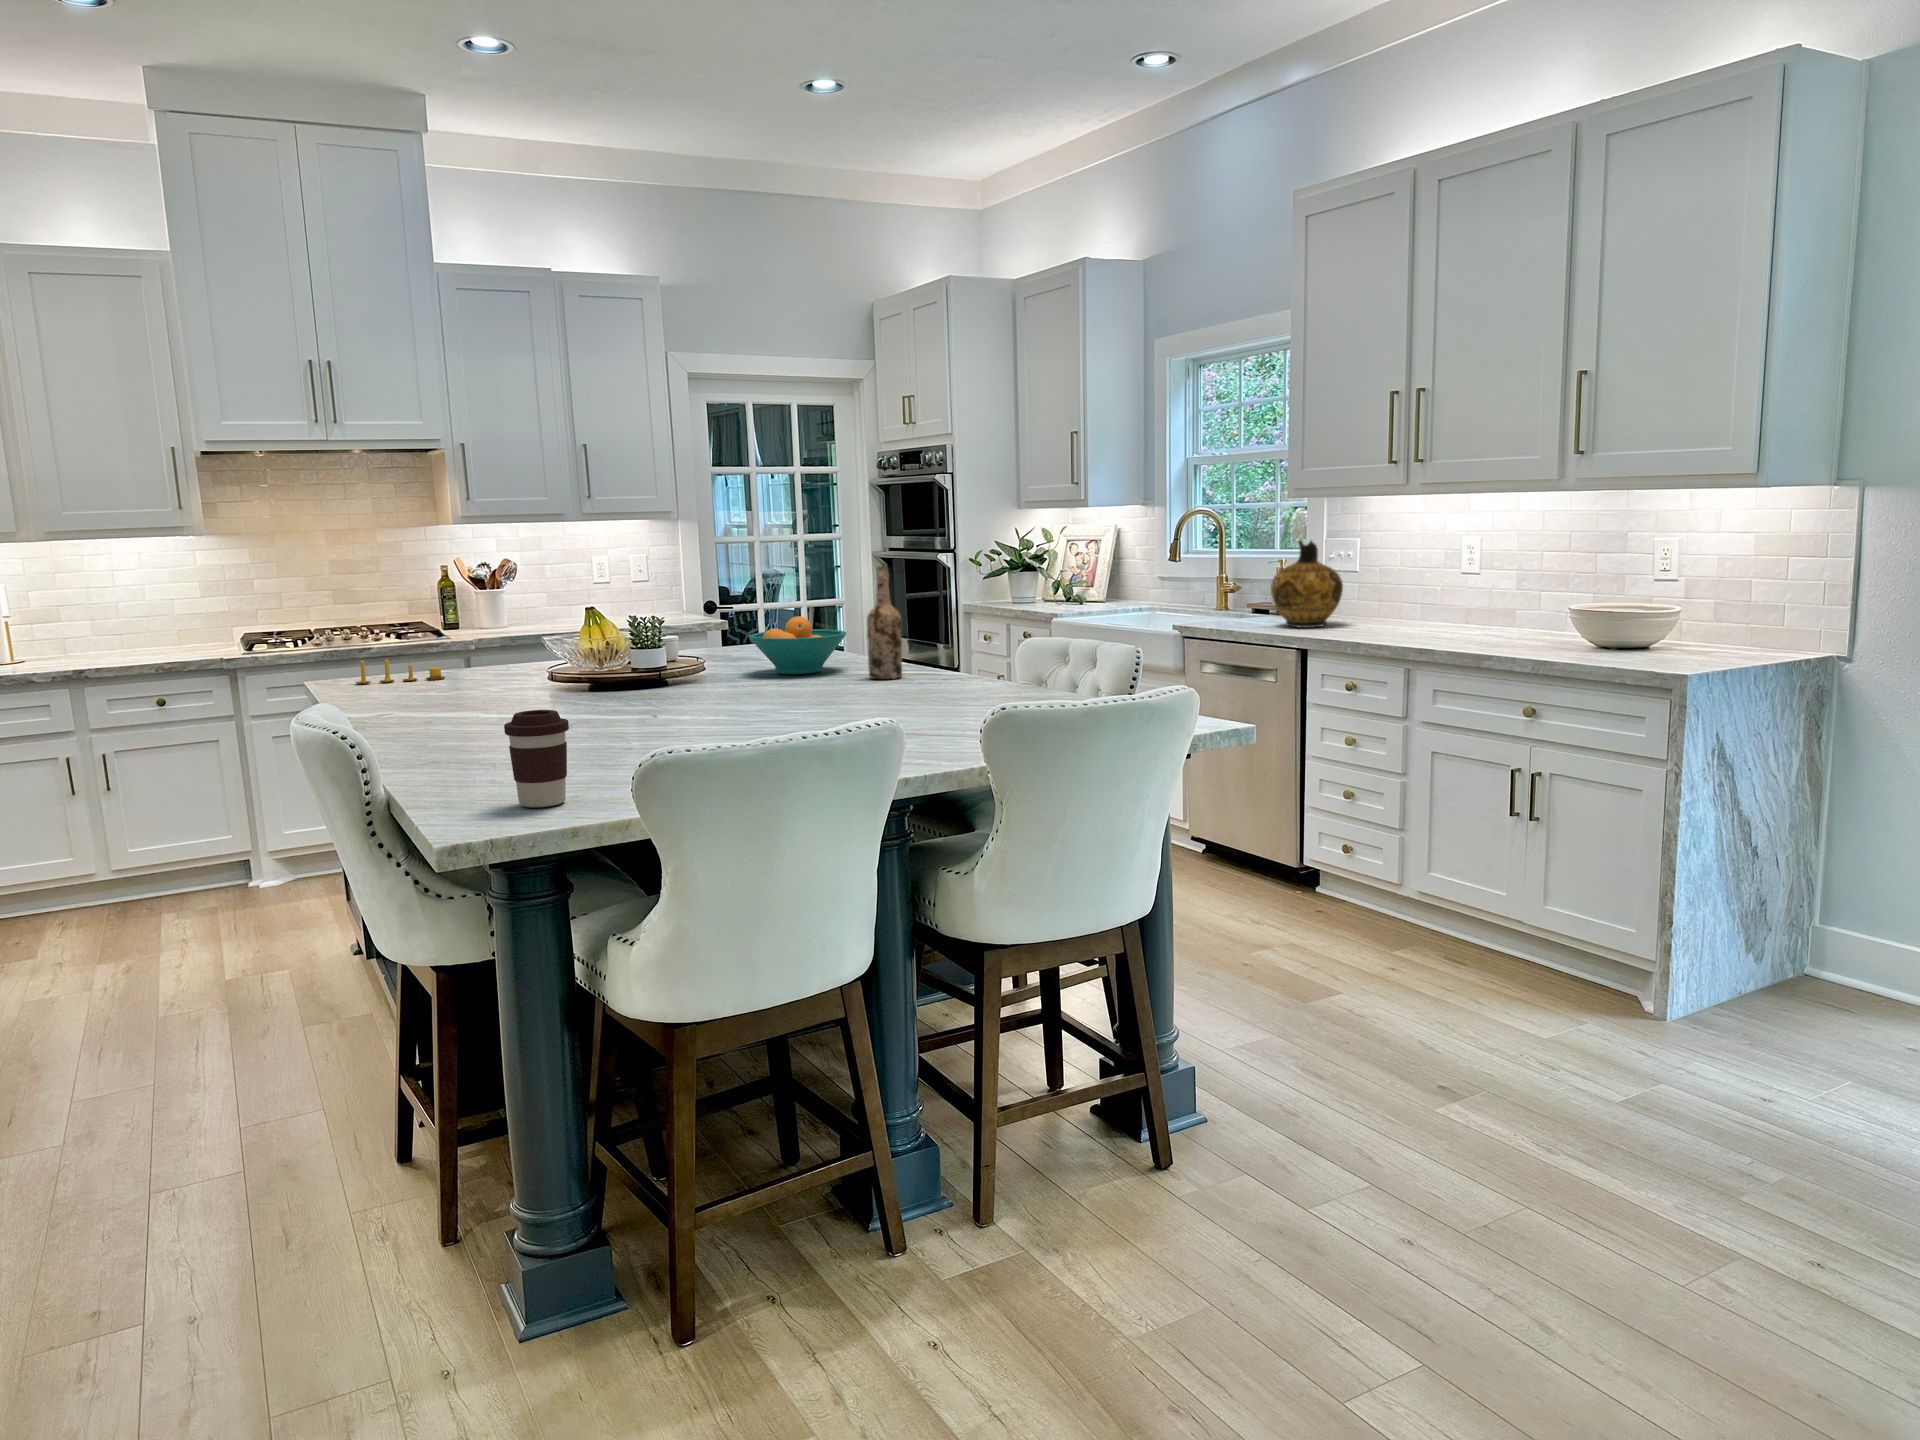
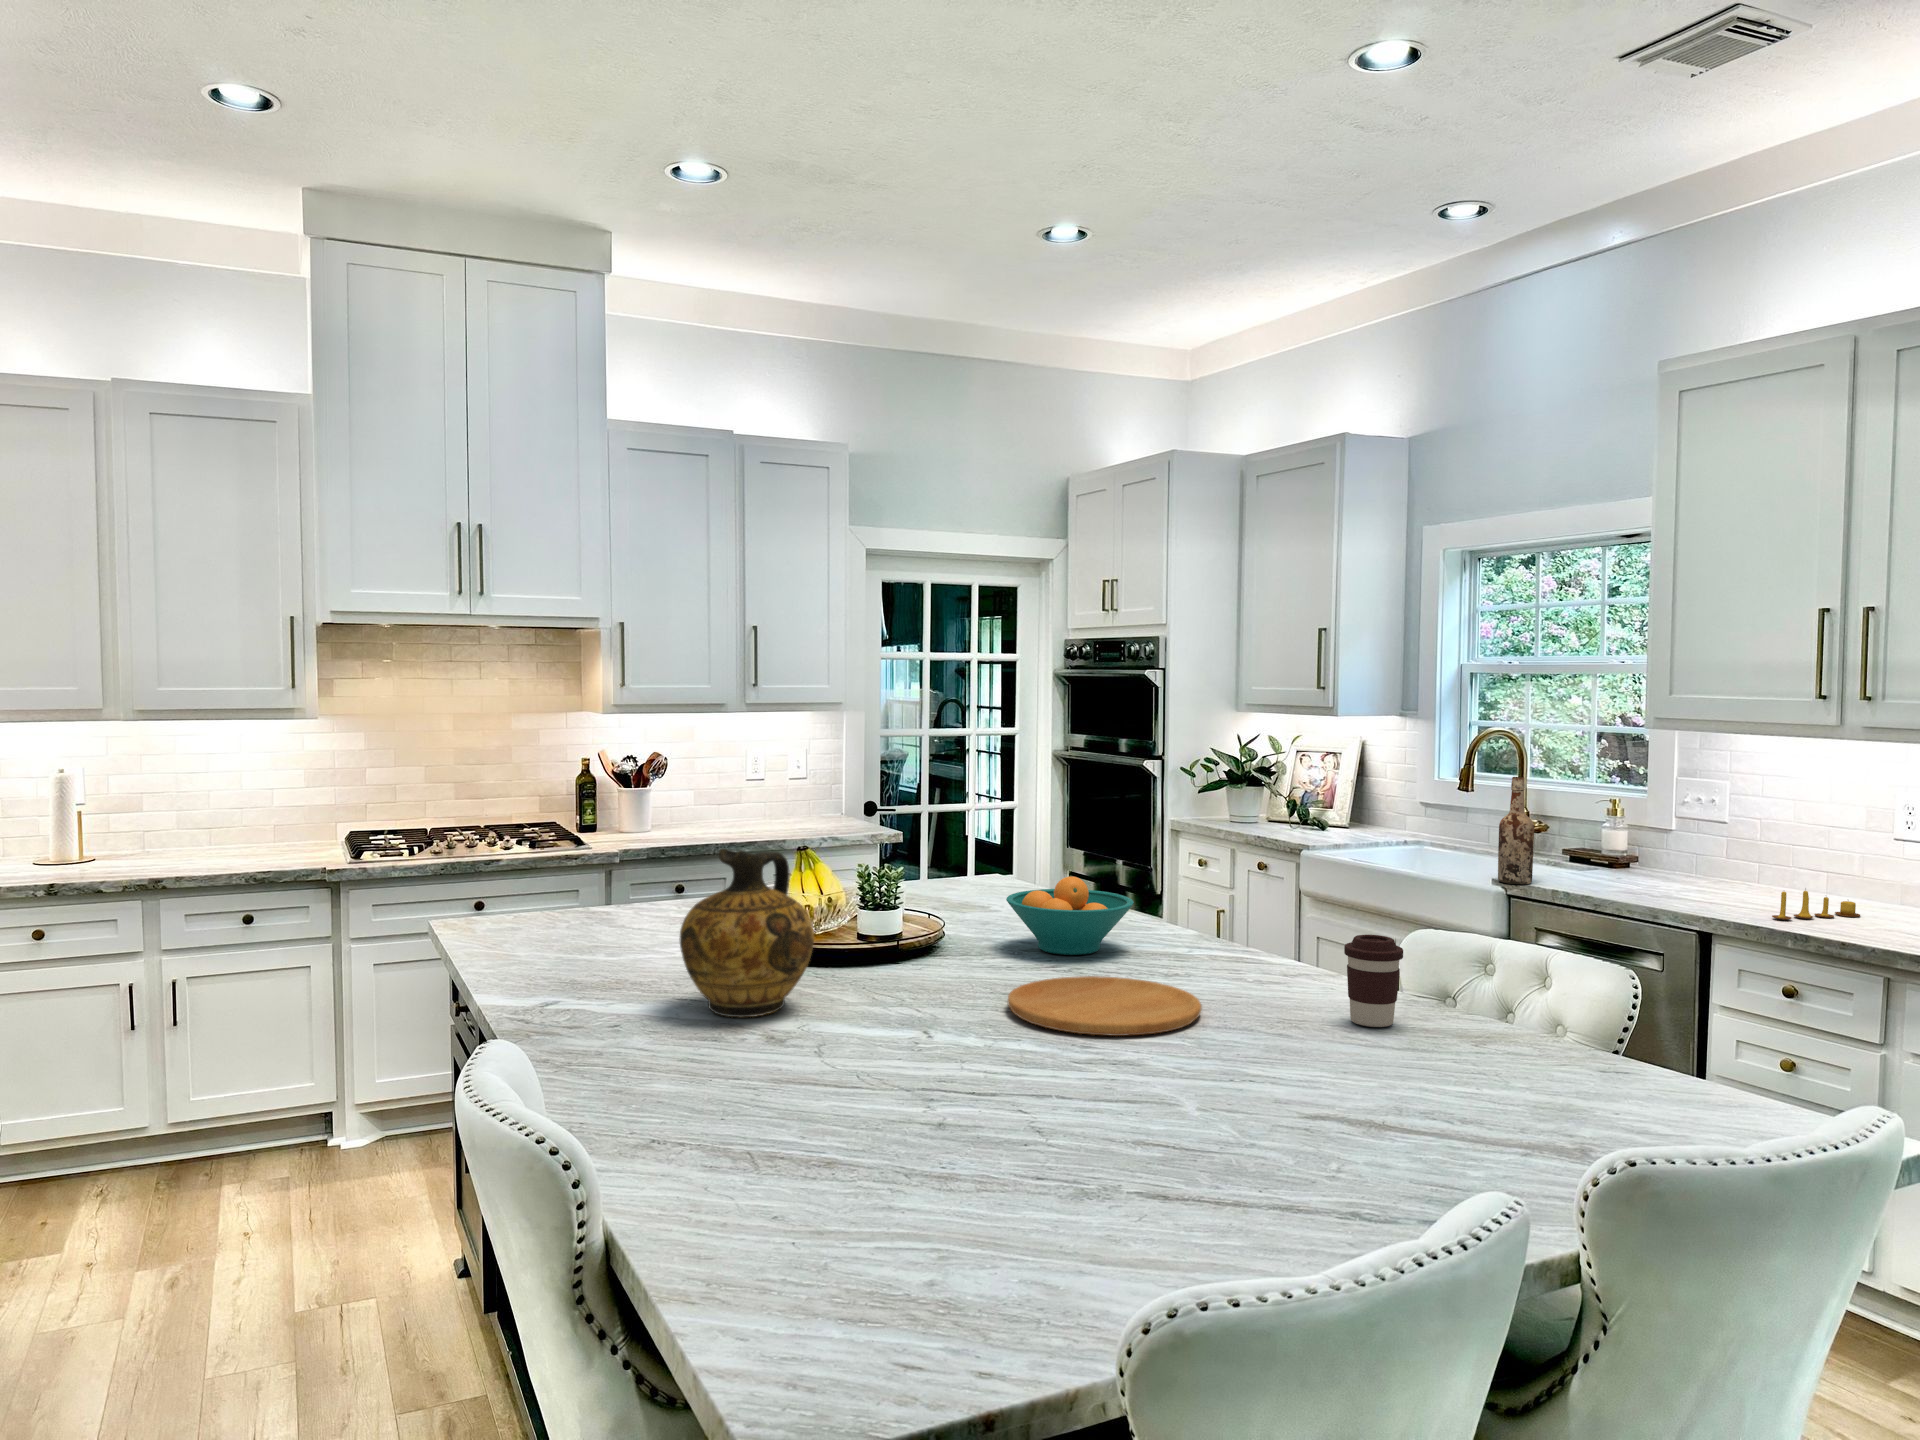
ceramic jug: present [1271,540,1343,628] -> present [680,849,814,1017]
wine bottle: present [867,567,902,679] -> present [1498,777,1534,884]
candle: present [355,659,445,684] -> present [1772,890,1860,920]
cutting board: none [723,679,864,707] -> present [1008,976,1202,1036]
coffee cup: present [504,710,569,807] -> present [1344,935,1403,1027]

